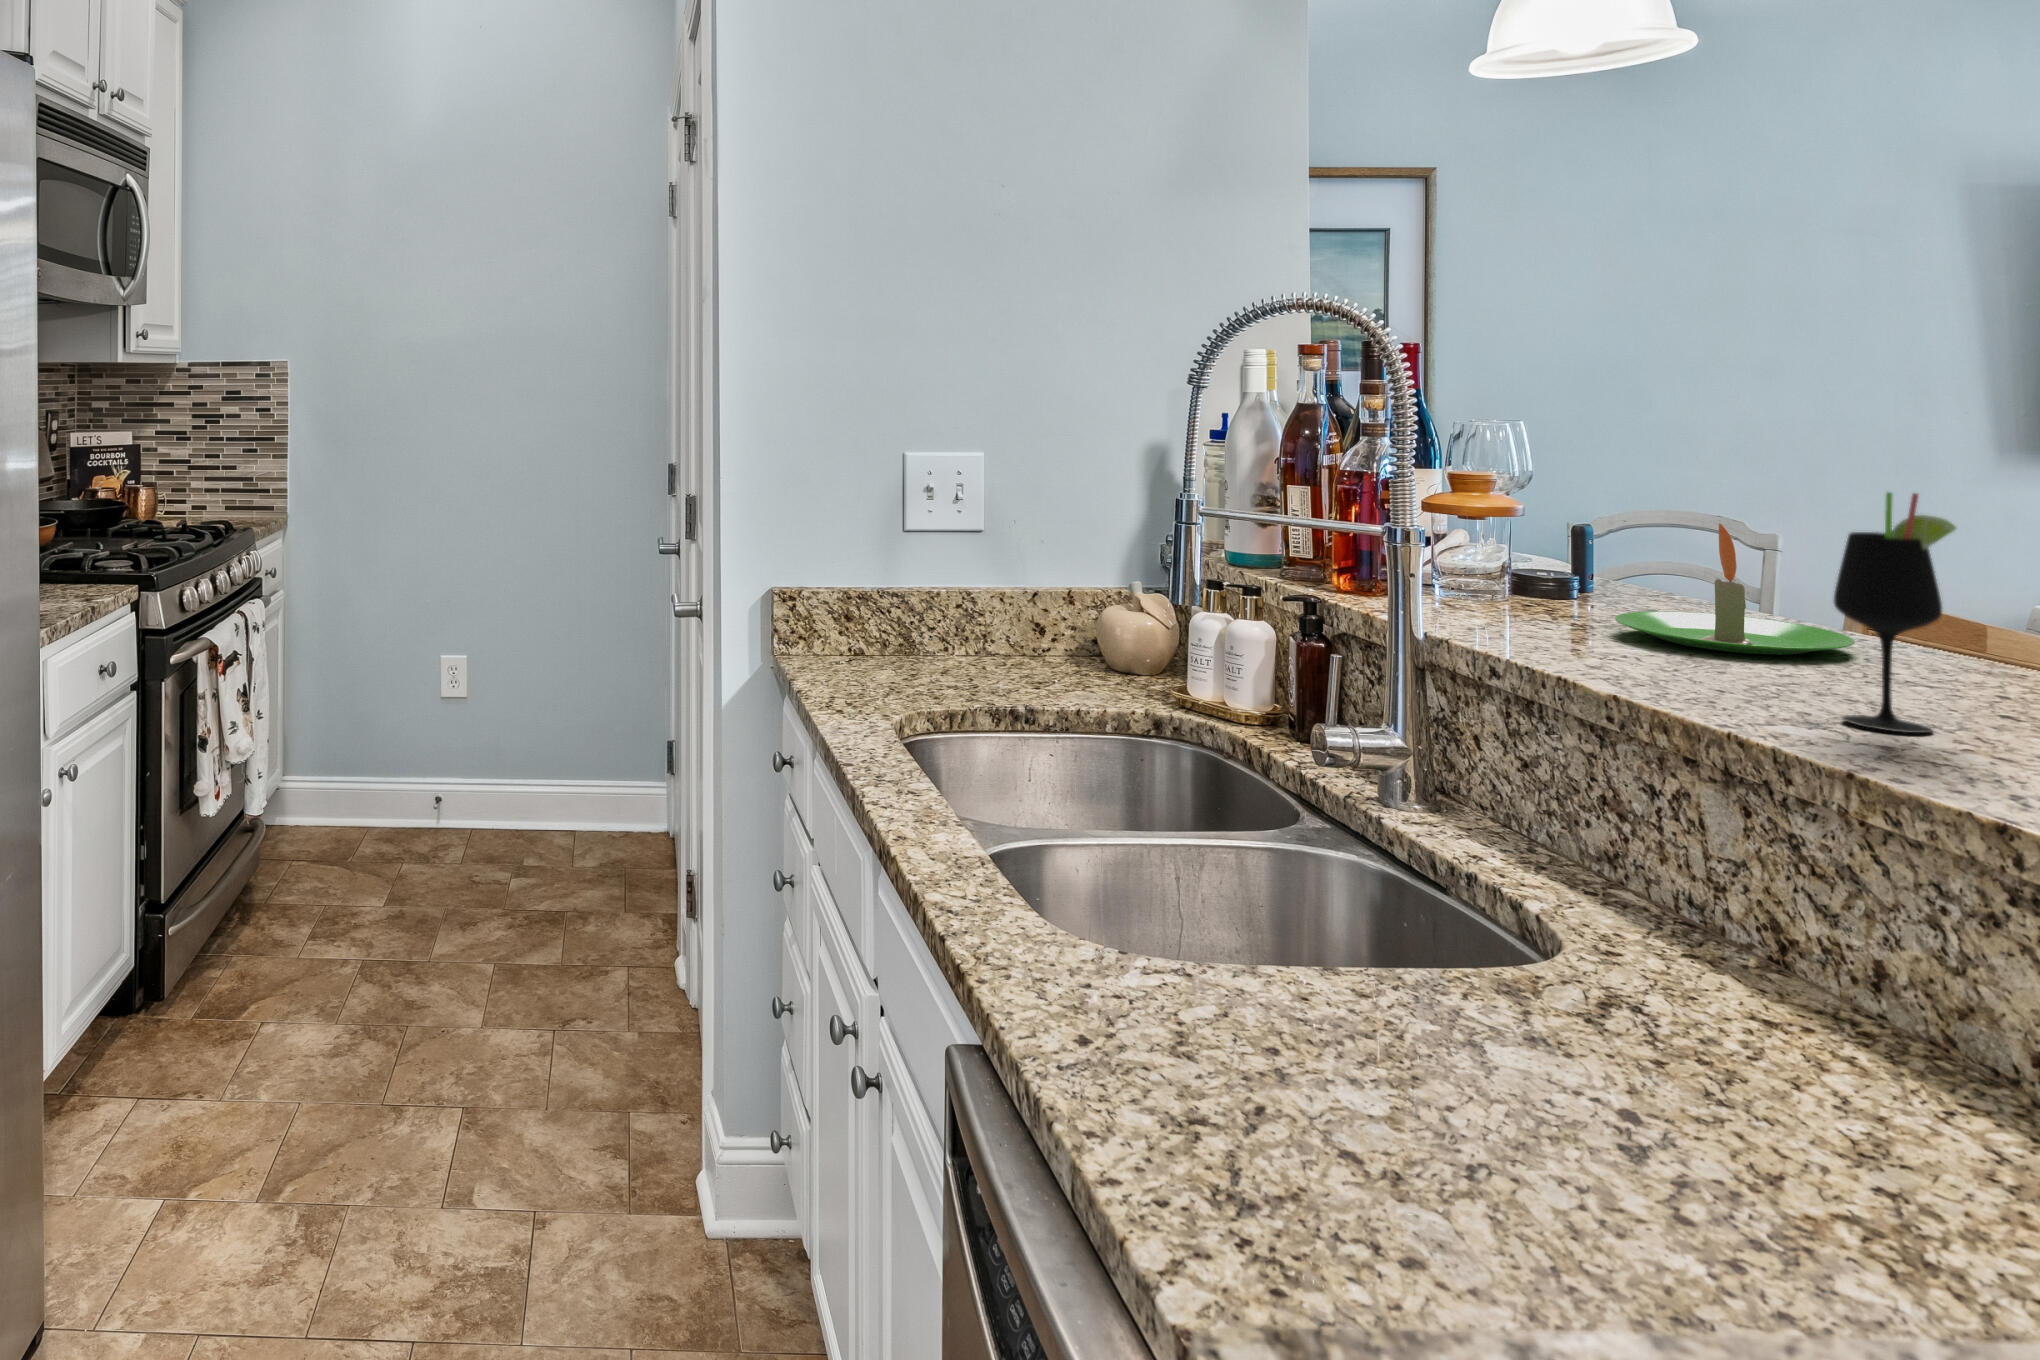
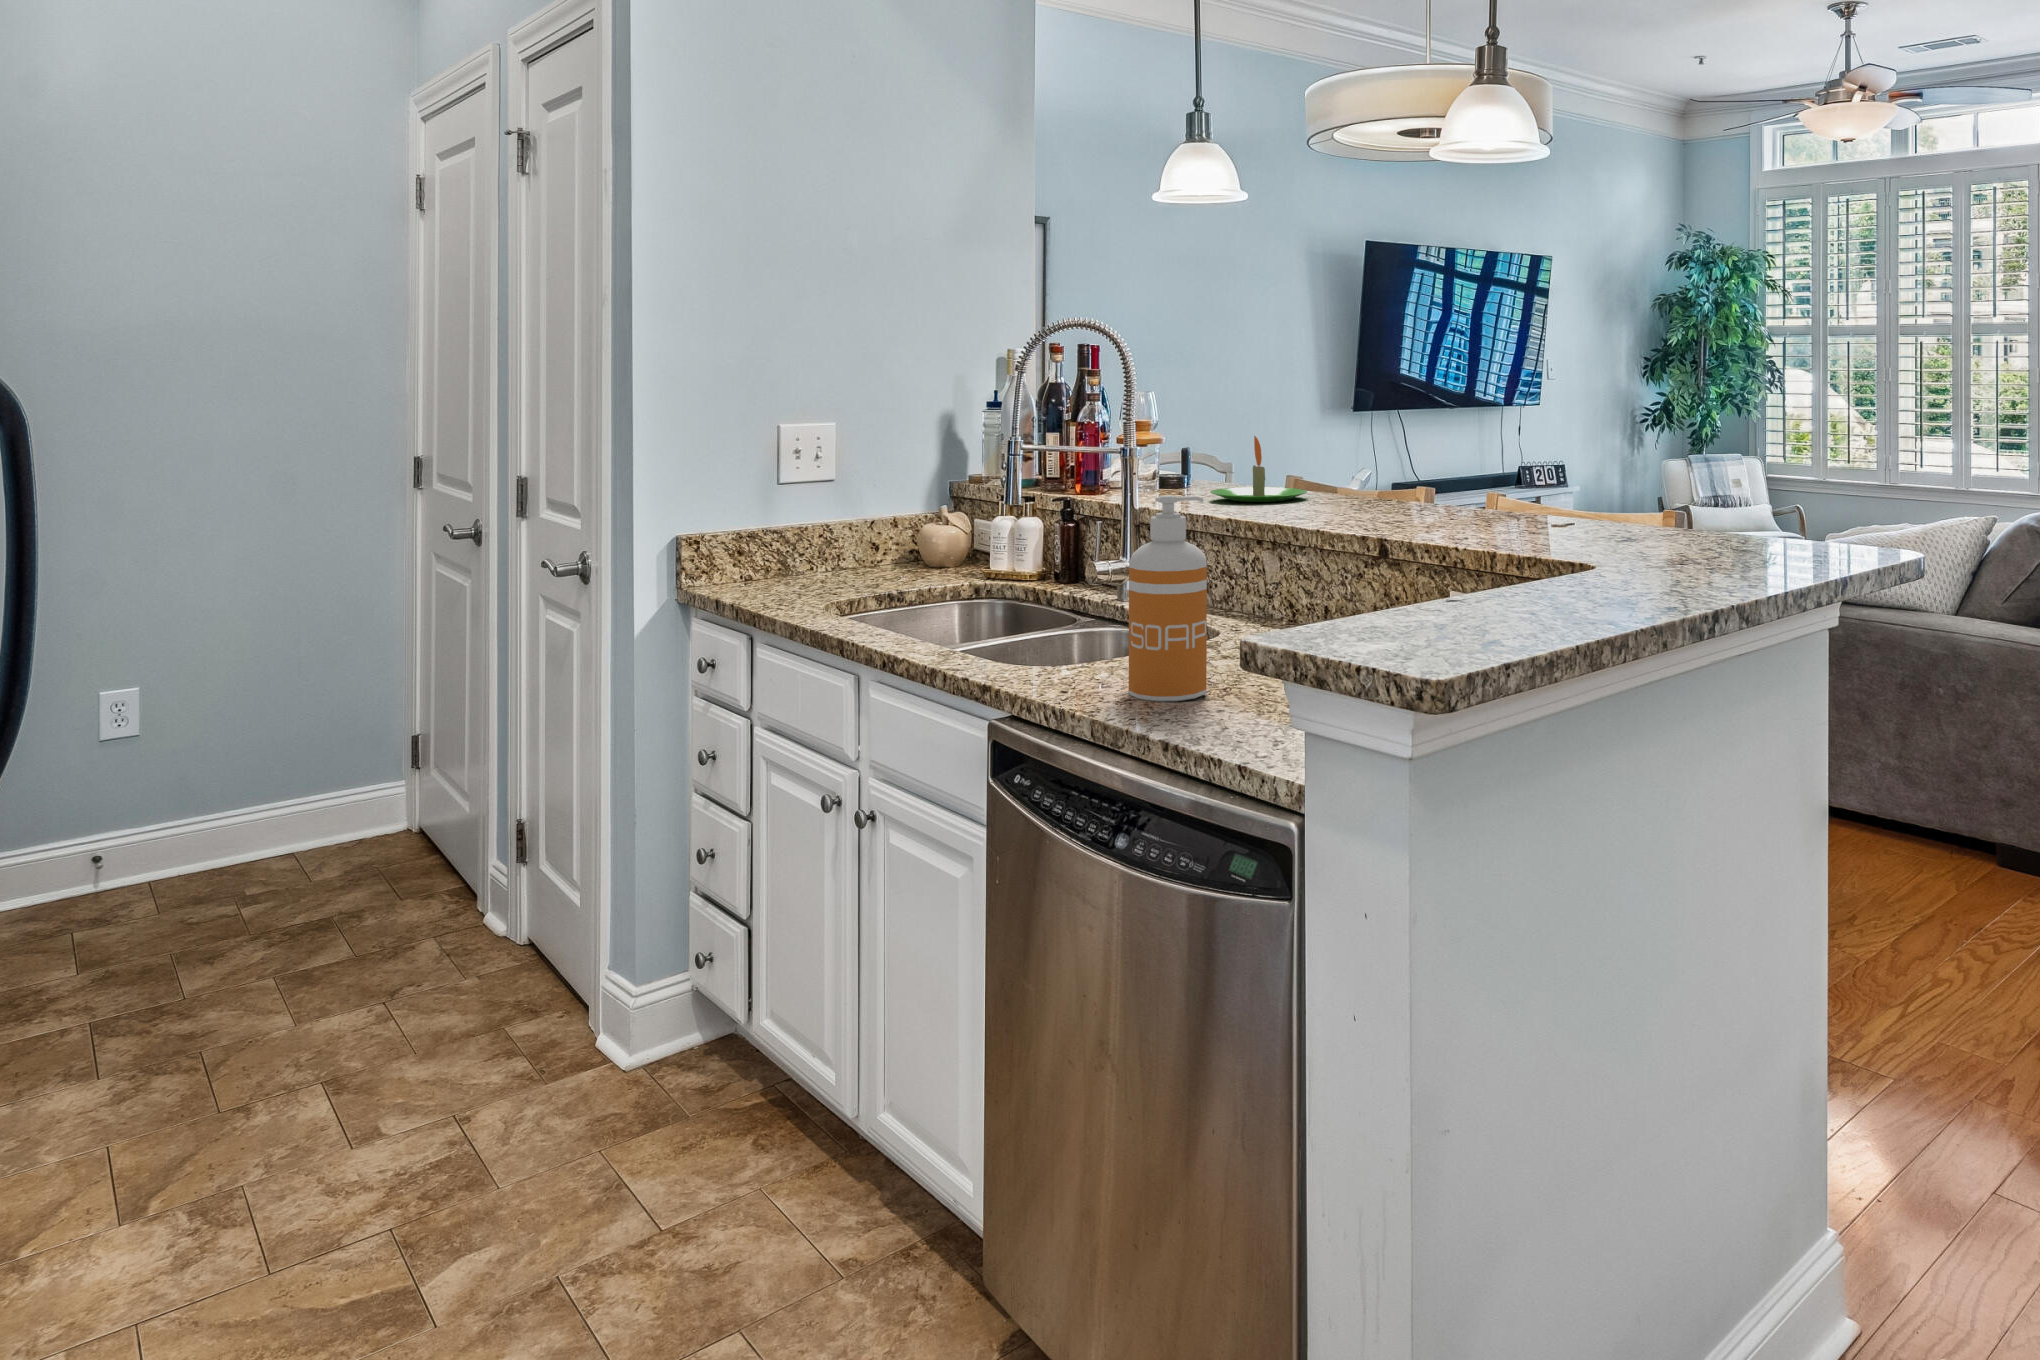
wine glass: present [1834,492,1956,733] -> none [1309,406,1351,518]
soap dispenser: none [1204,710,1407,1204] -> present [1129,495,1207,702]

